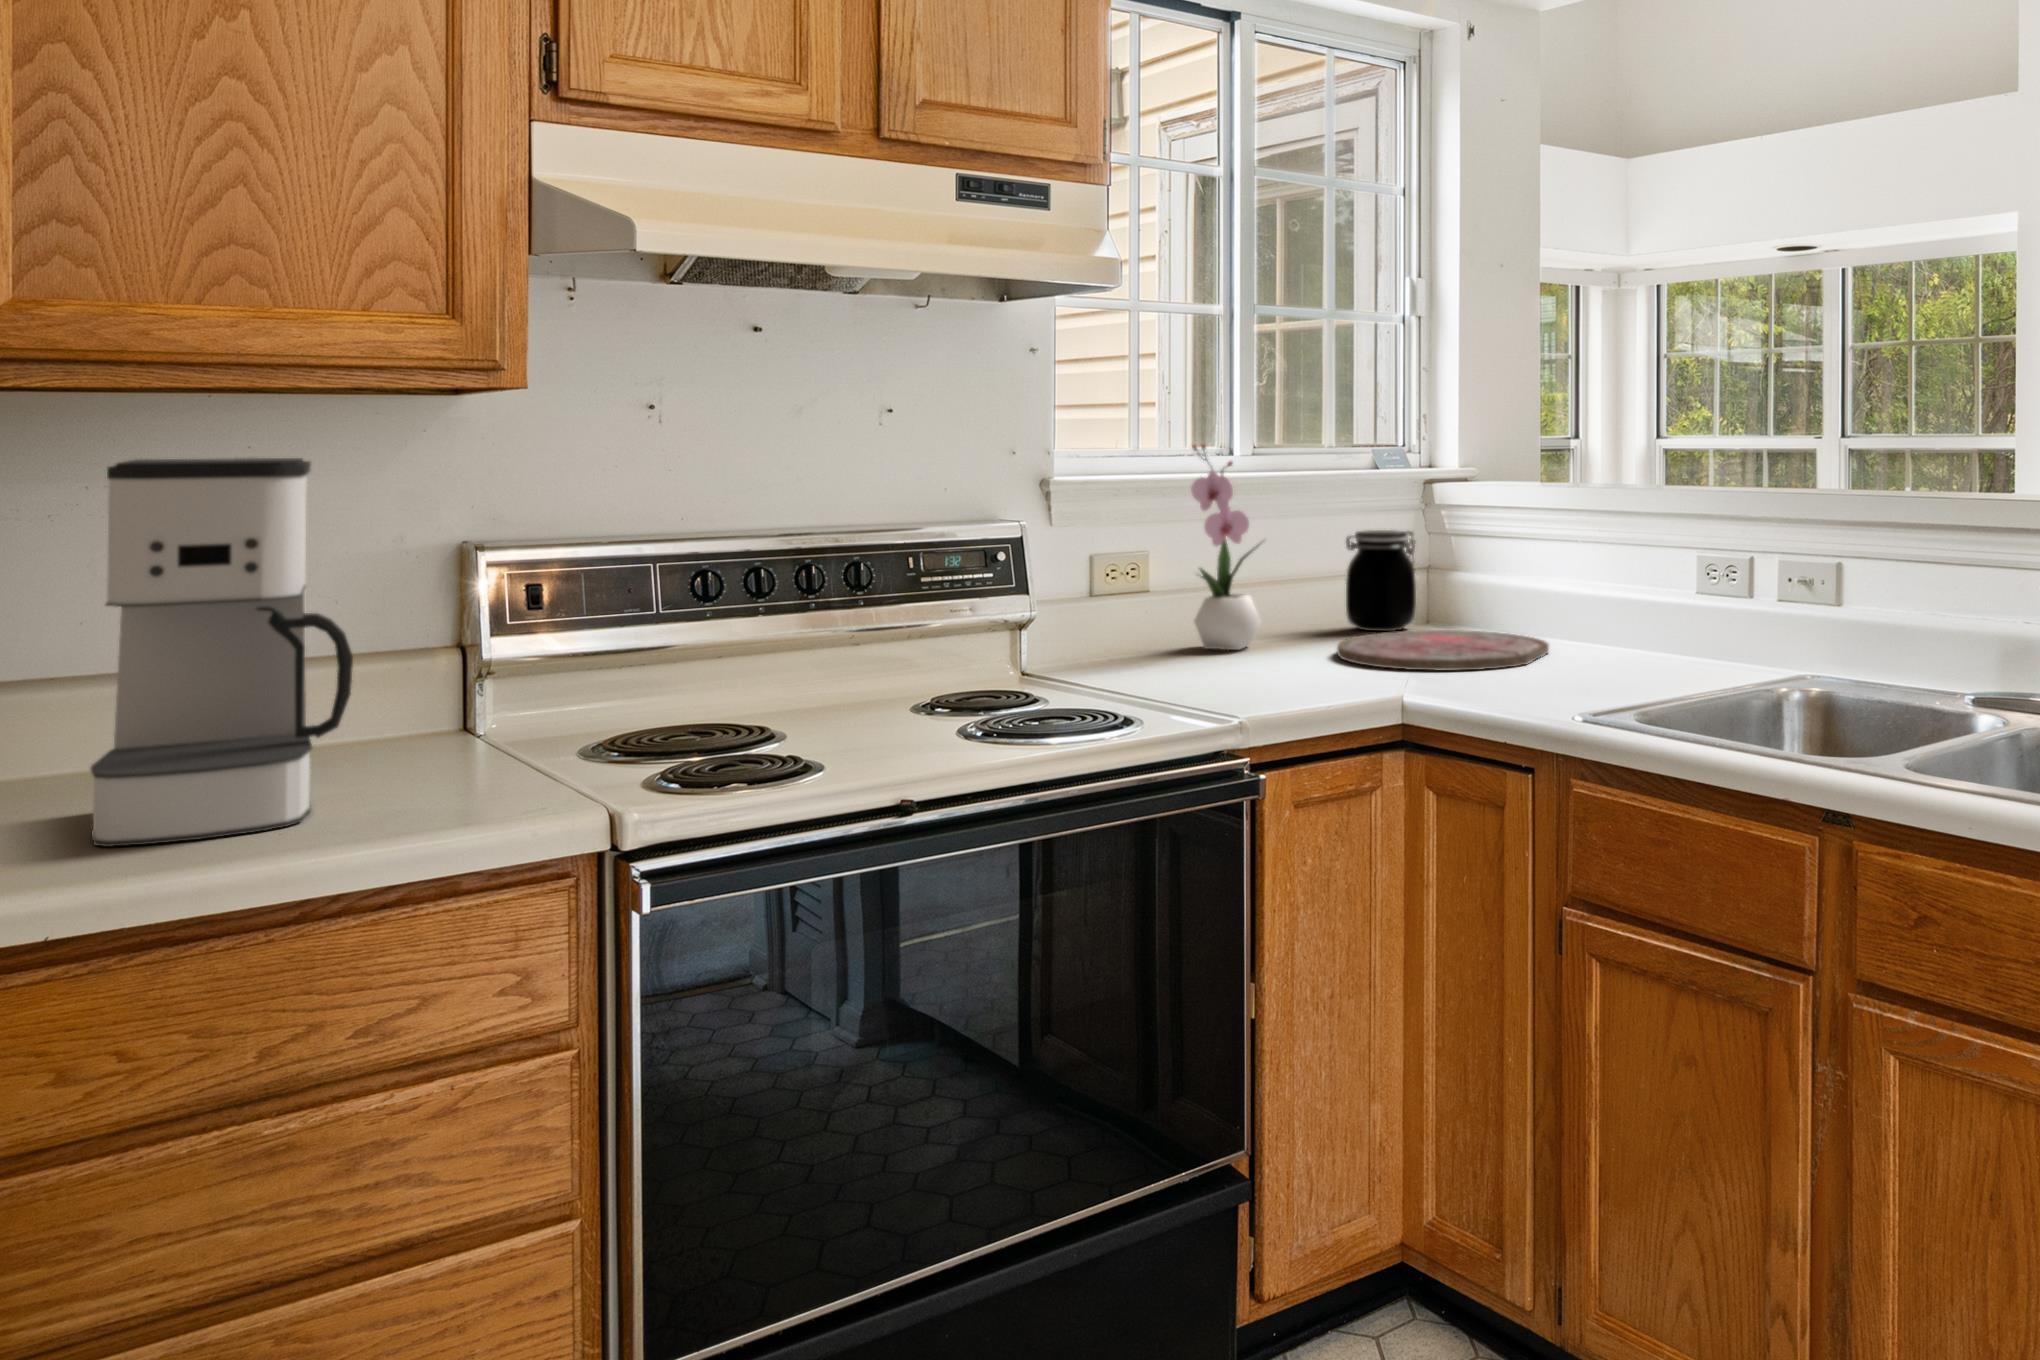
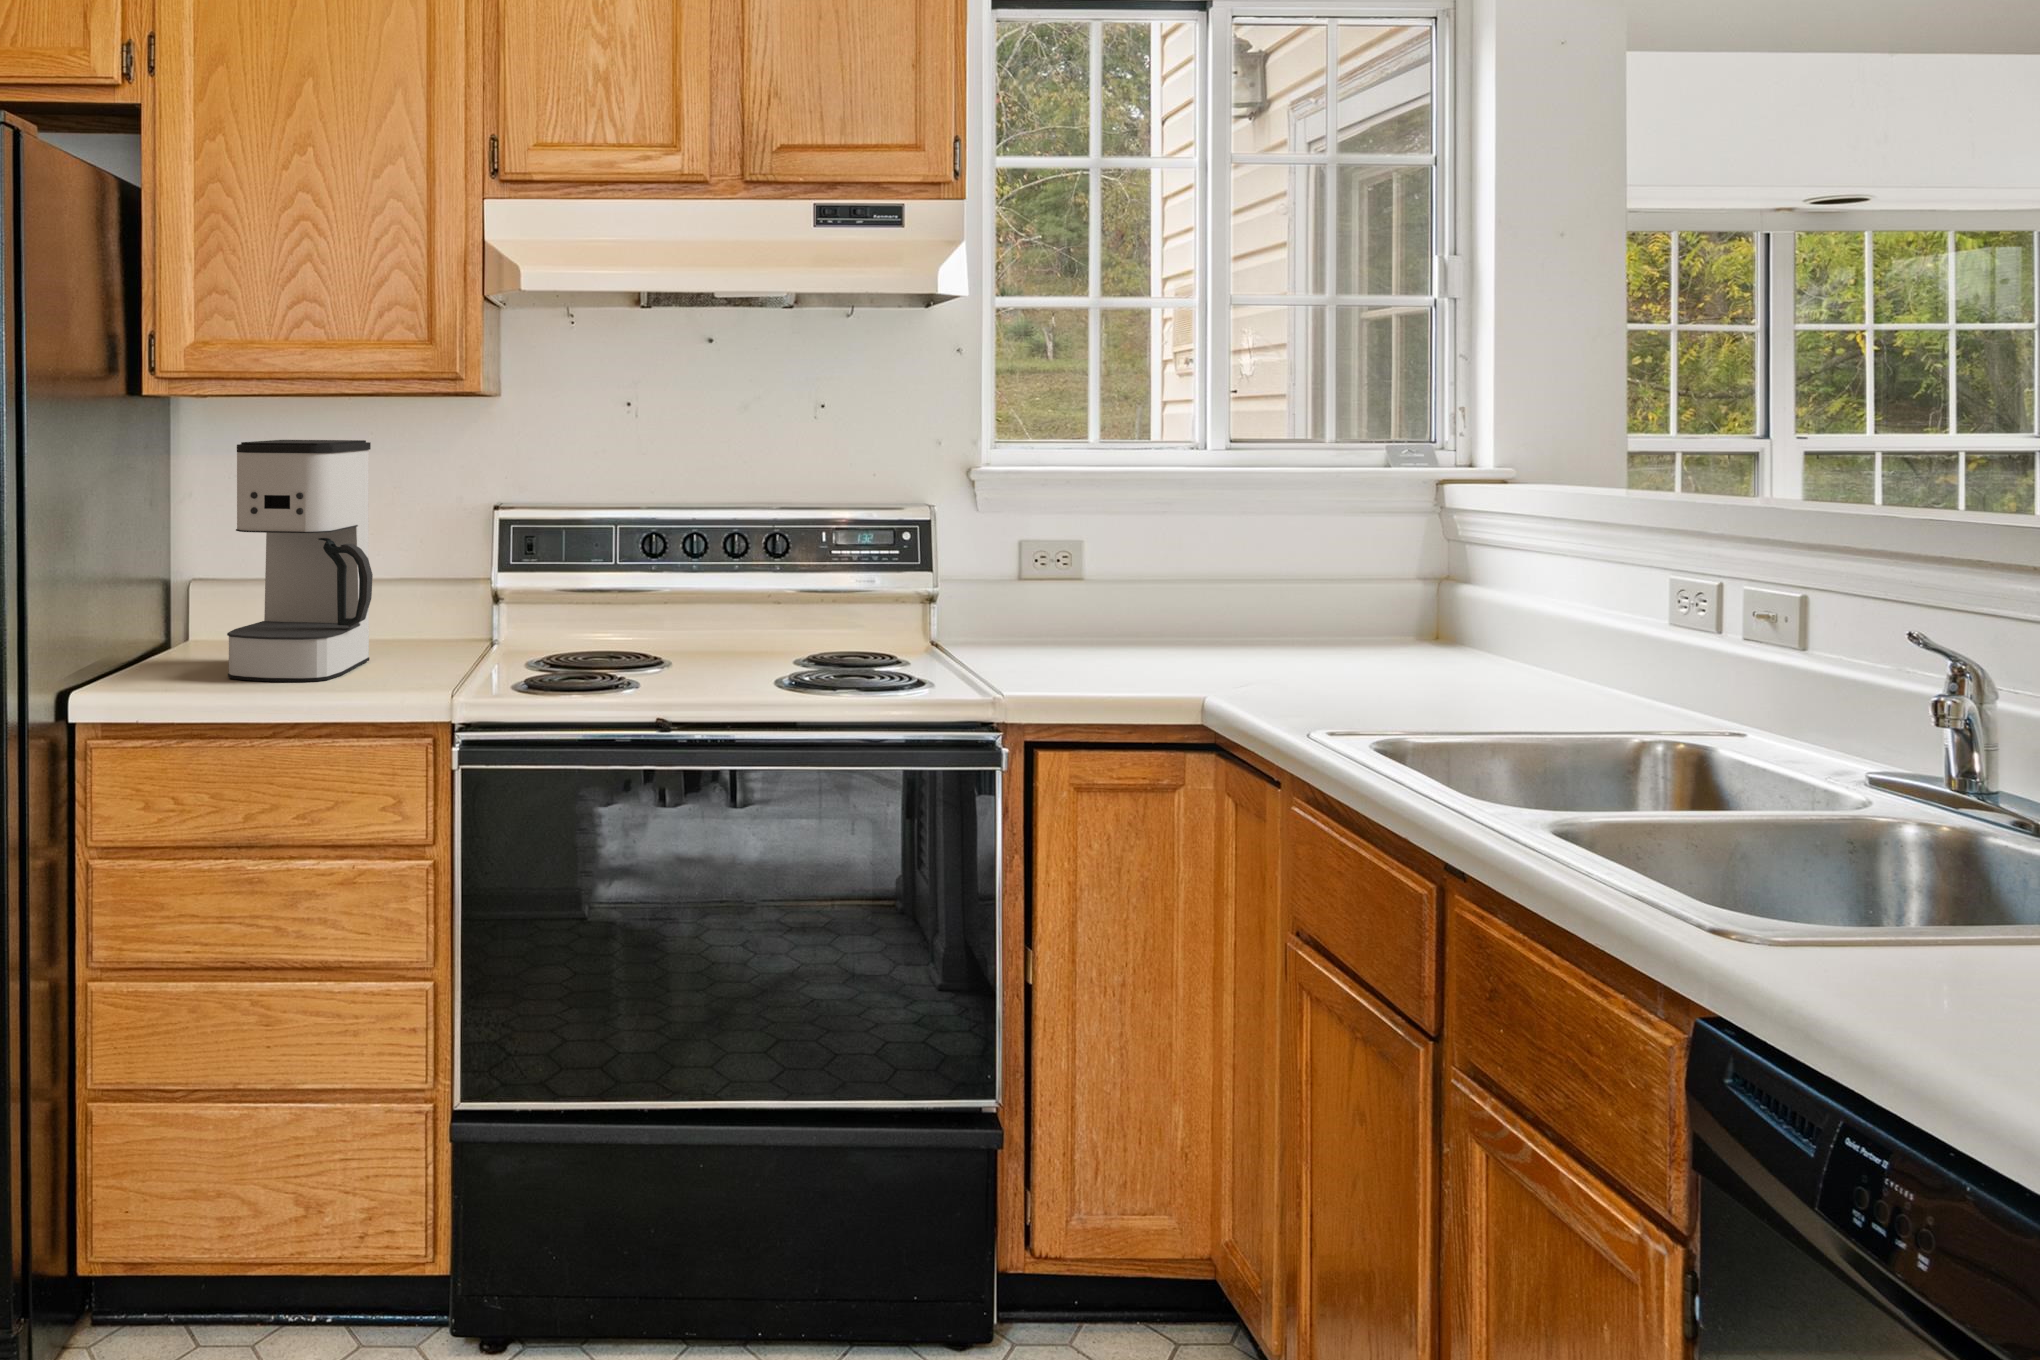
flower arrangement: present [1191,444,1261,650] -> none [1119,438,1210,644]
jar: present [1346,530,1416,631] -> none [1324,534,1409,643]
cutting board: present [1337,630,1549,671] -> none [1240,643,1486,691]

